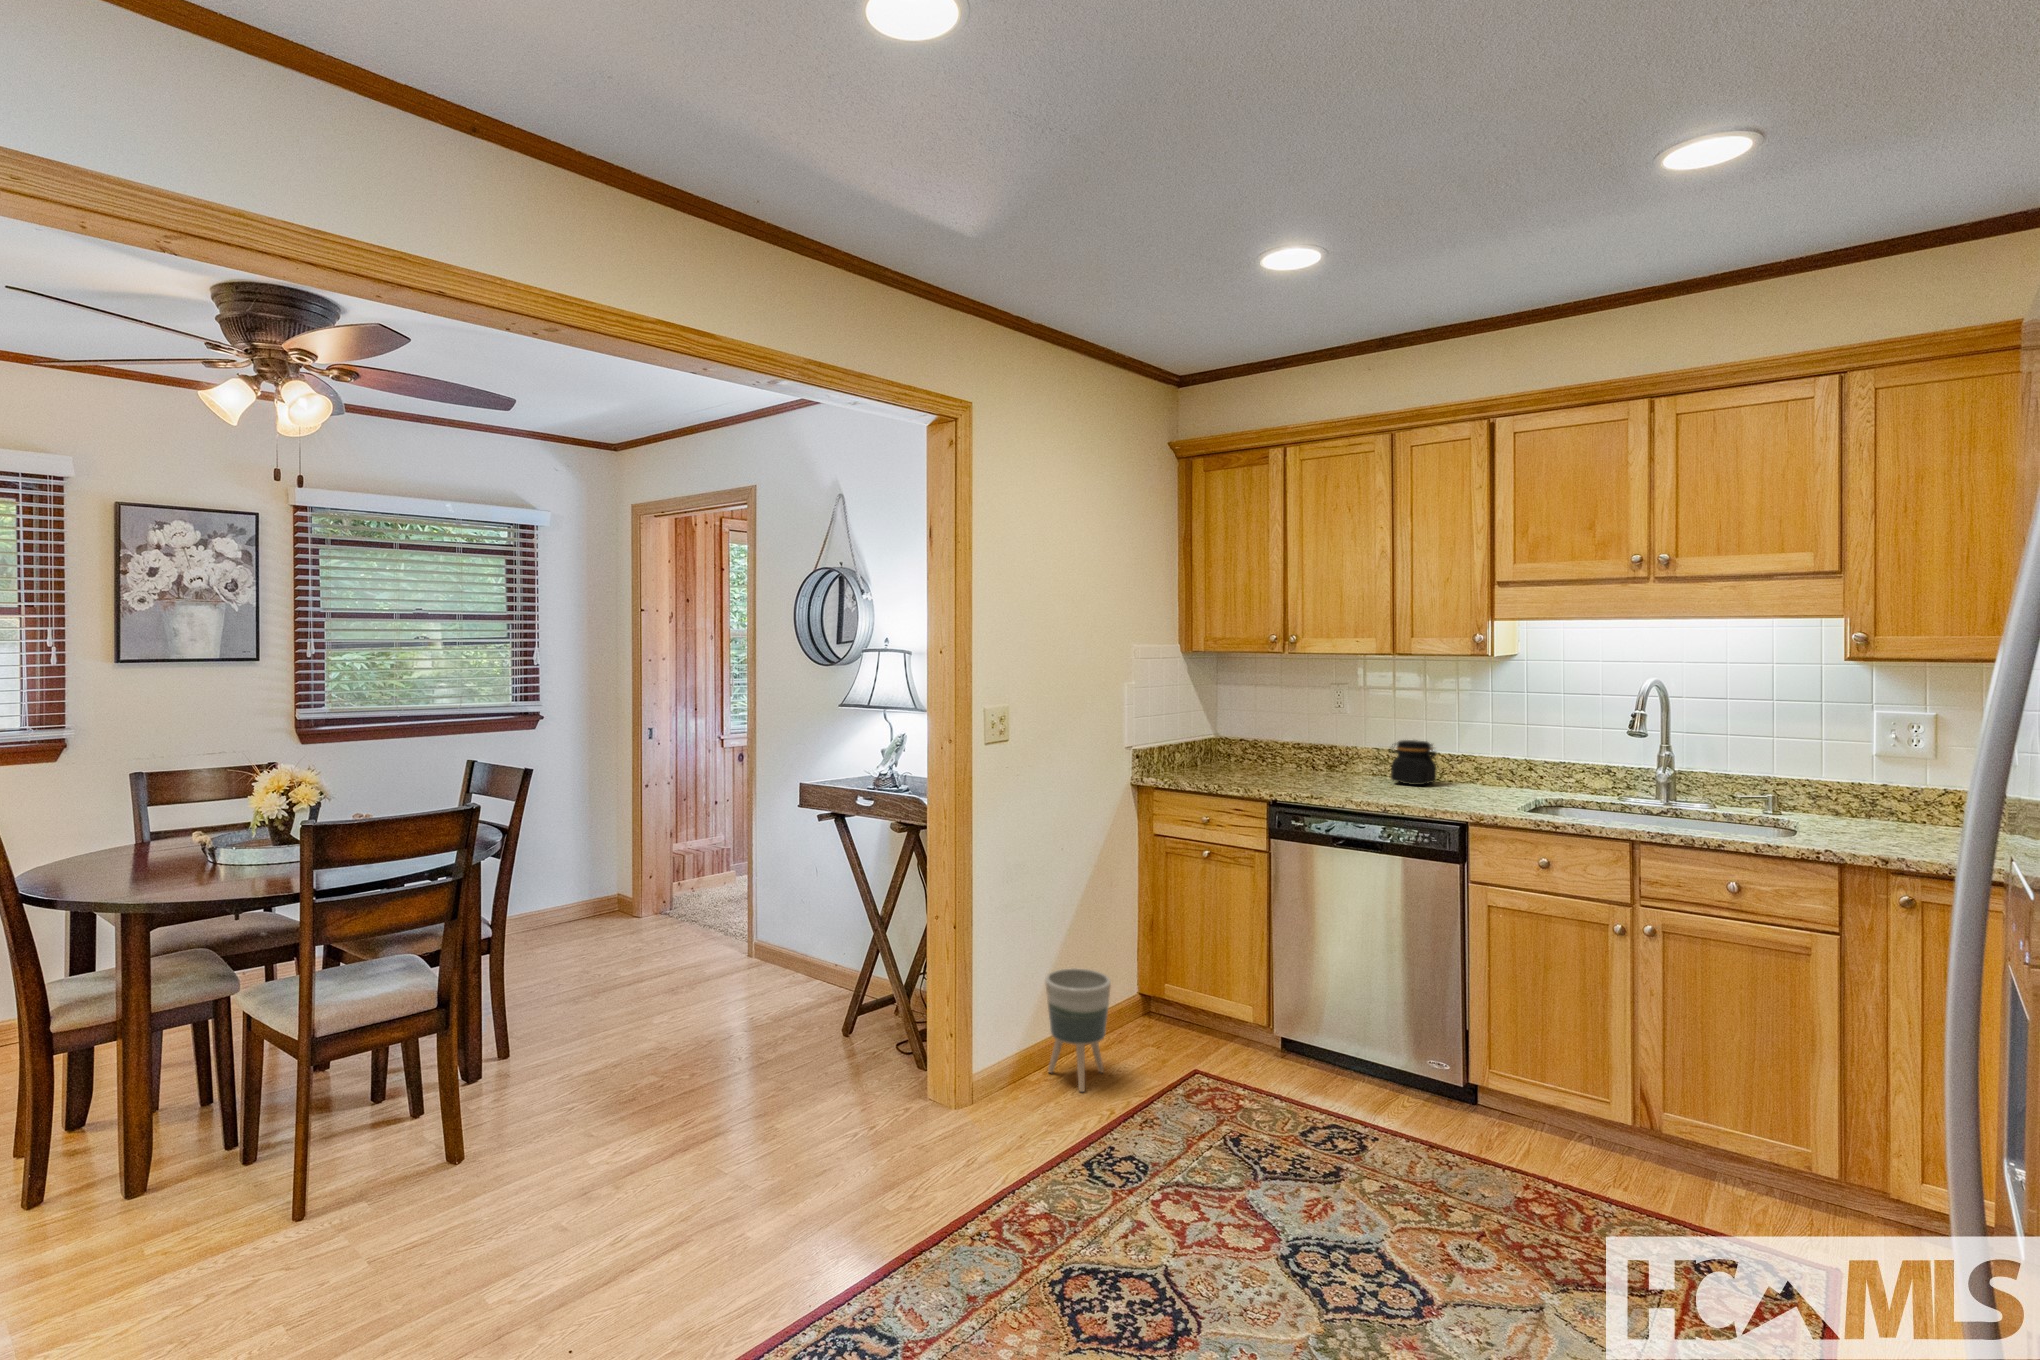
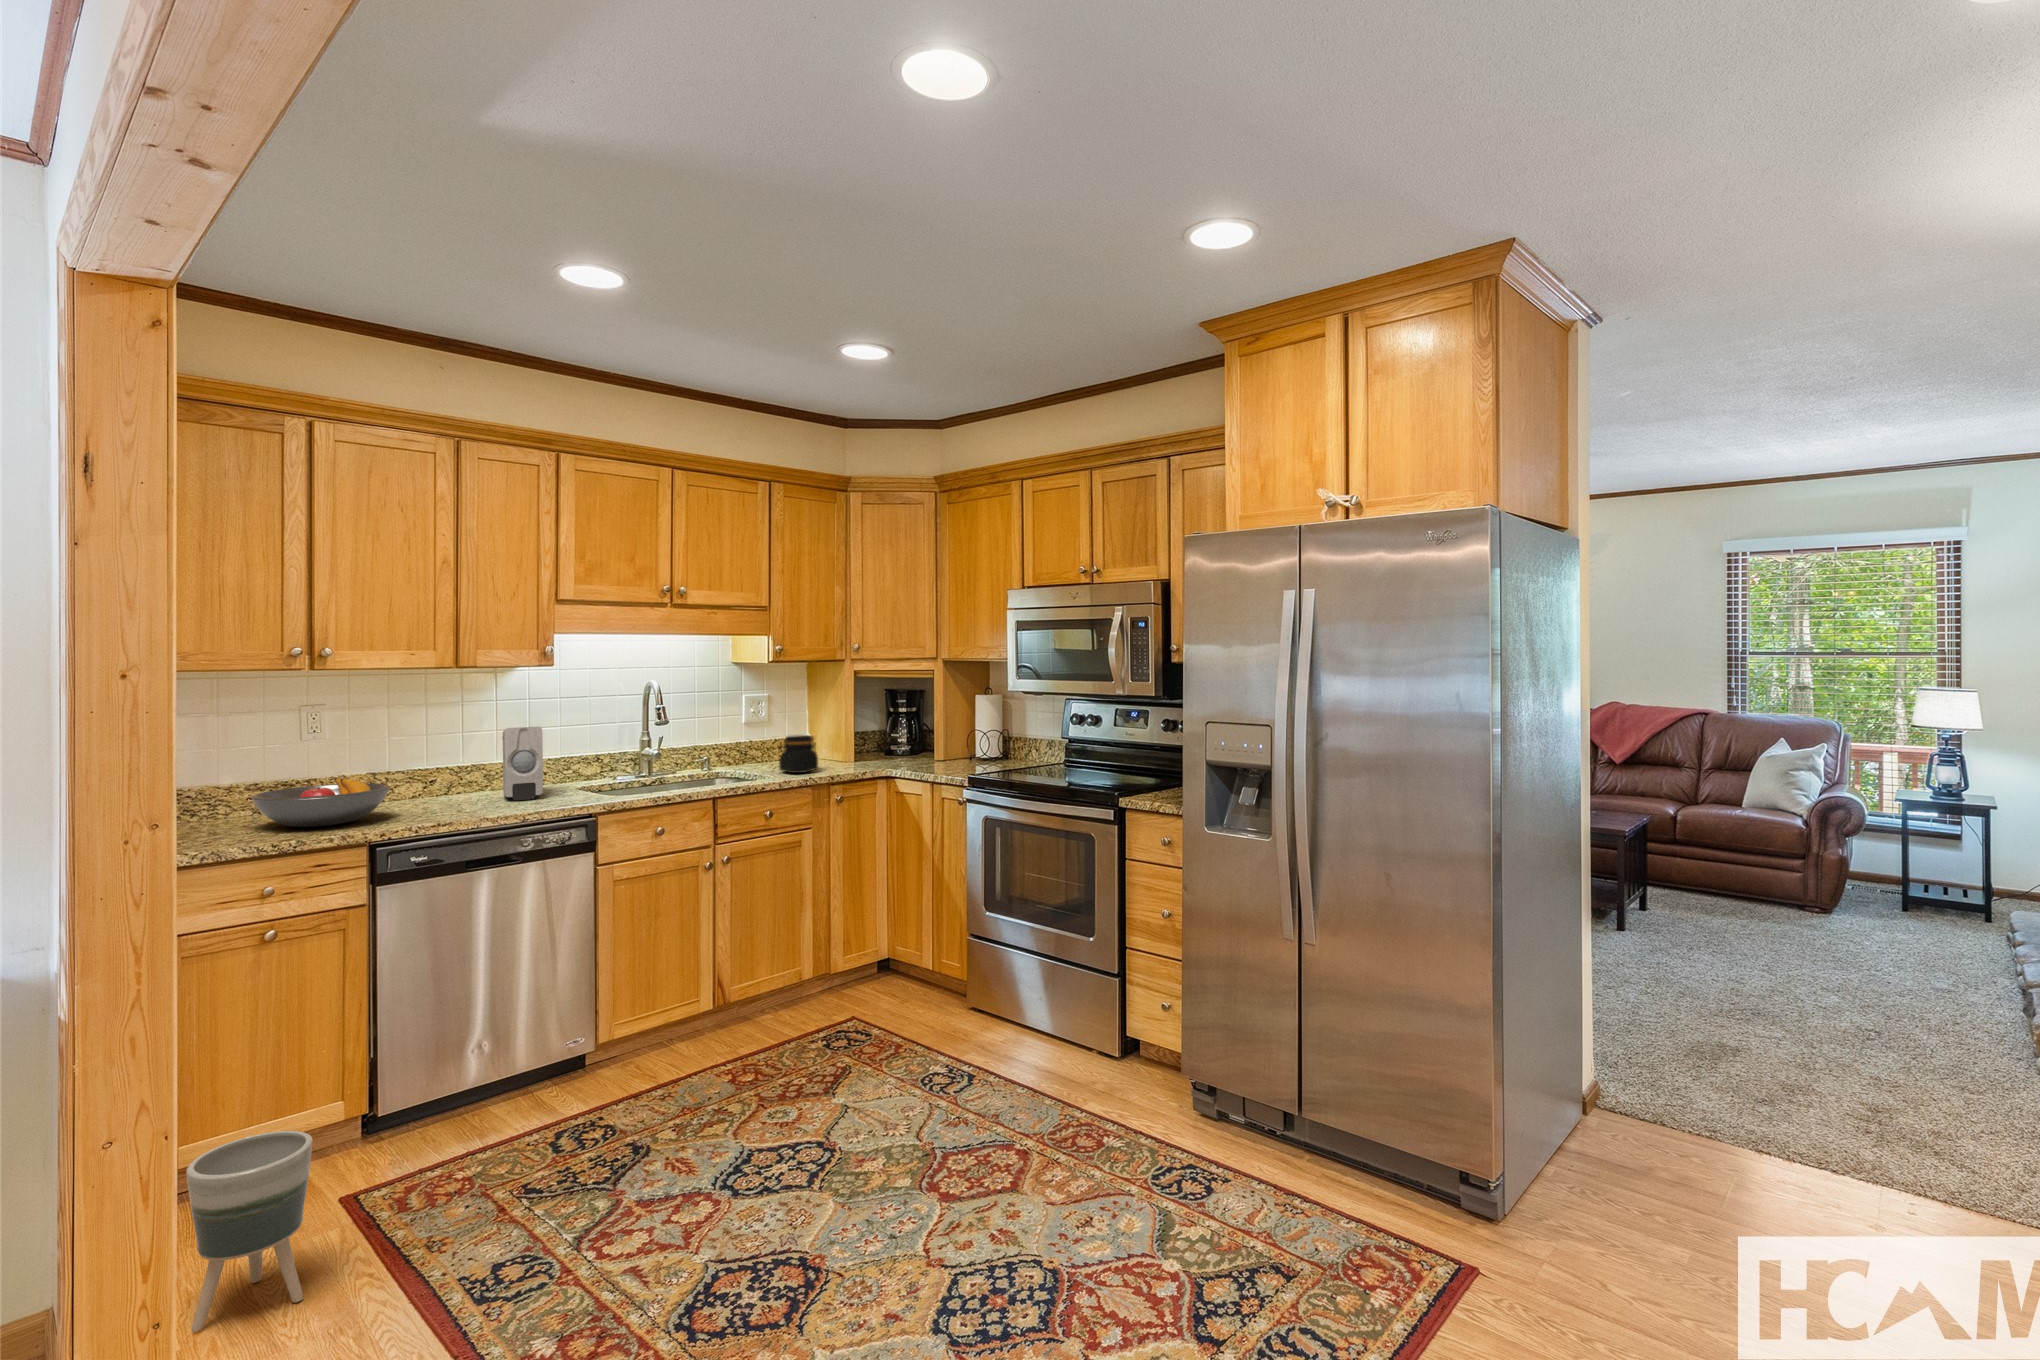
soap dispenser: none [1439,720,1503,797] -> present [502,727,543,800]
jar: present [1389,740,1438,785] -> present [779,735,818,773]
fruit bowl: none [1242,746,1340,783] -> present [251,778,391,827]

